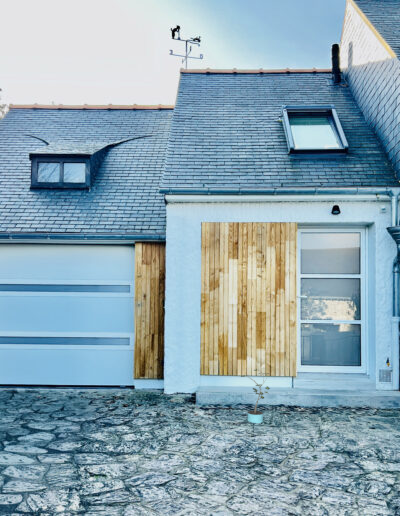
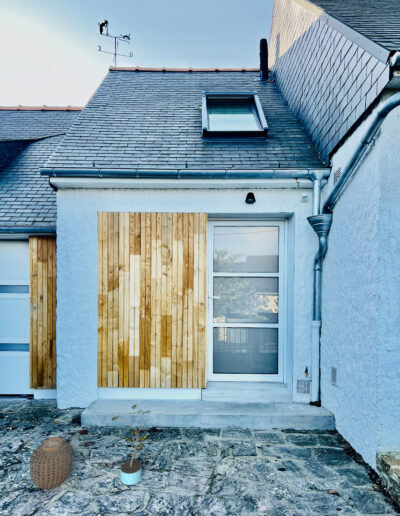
woven basket: none [185,390,213,423] -> present [30,437,73,490]

